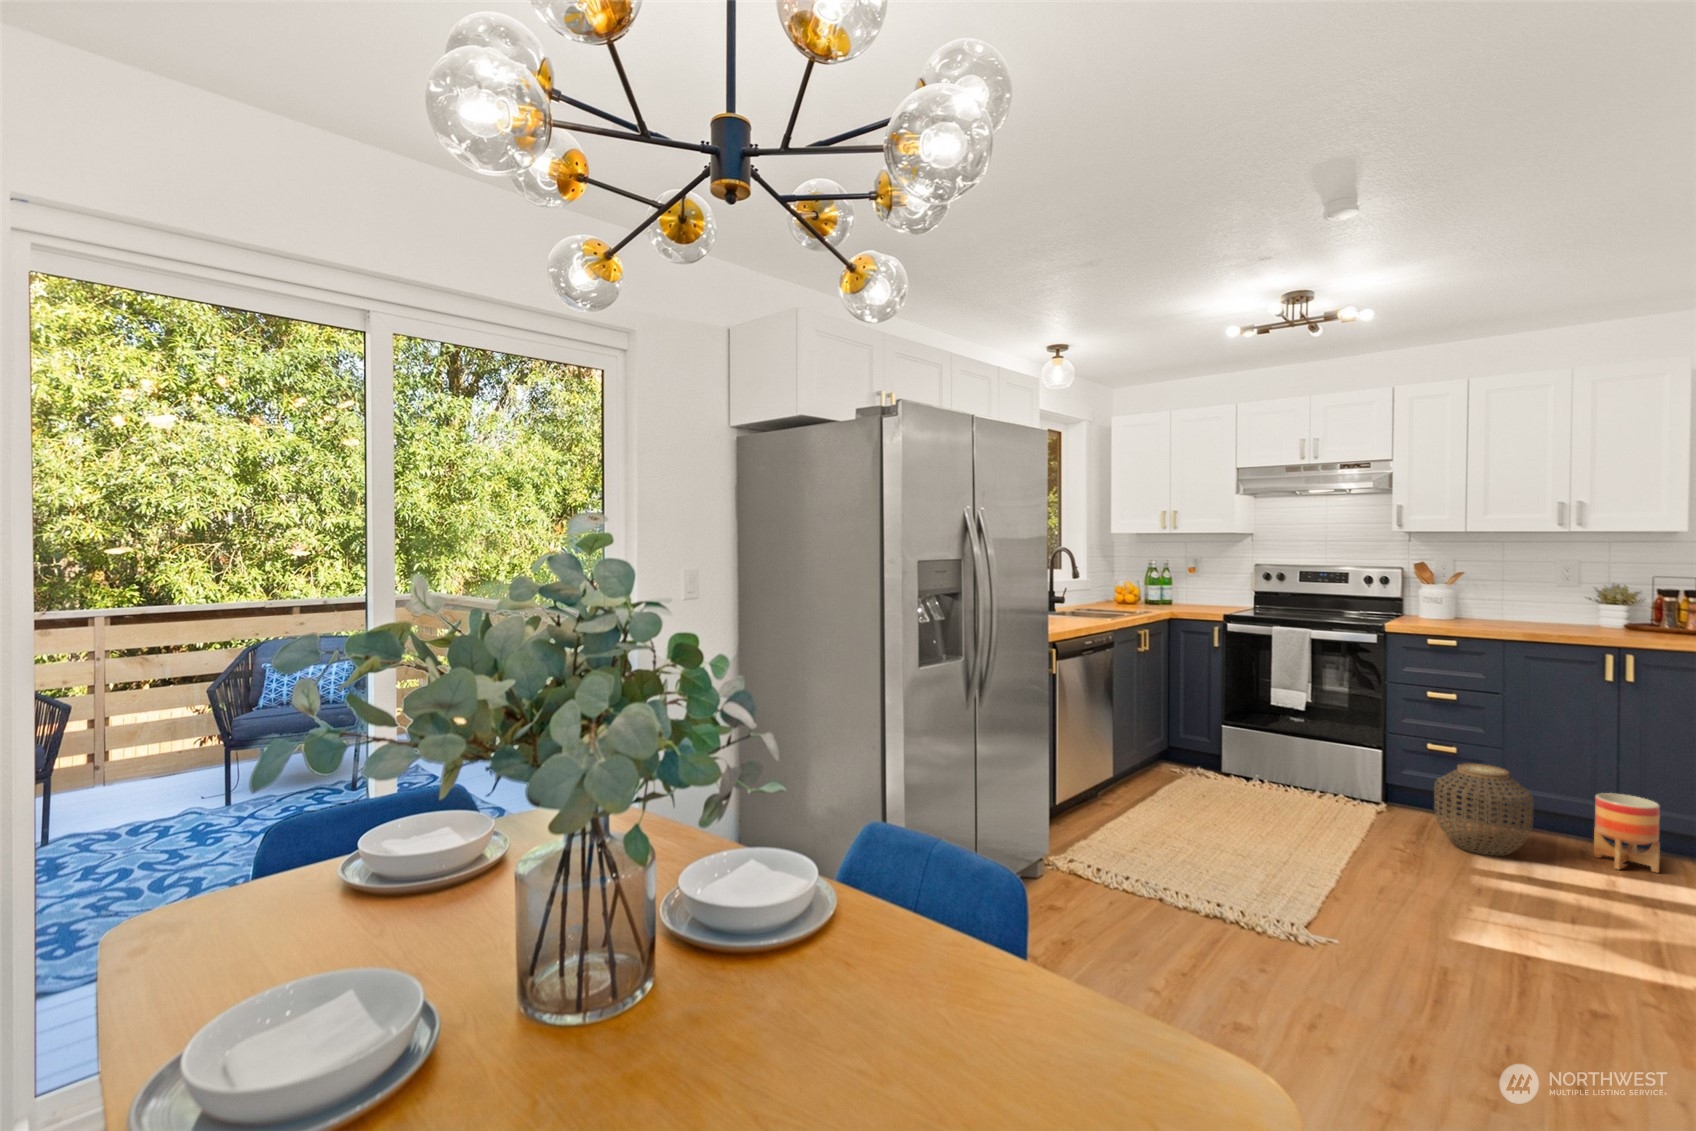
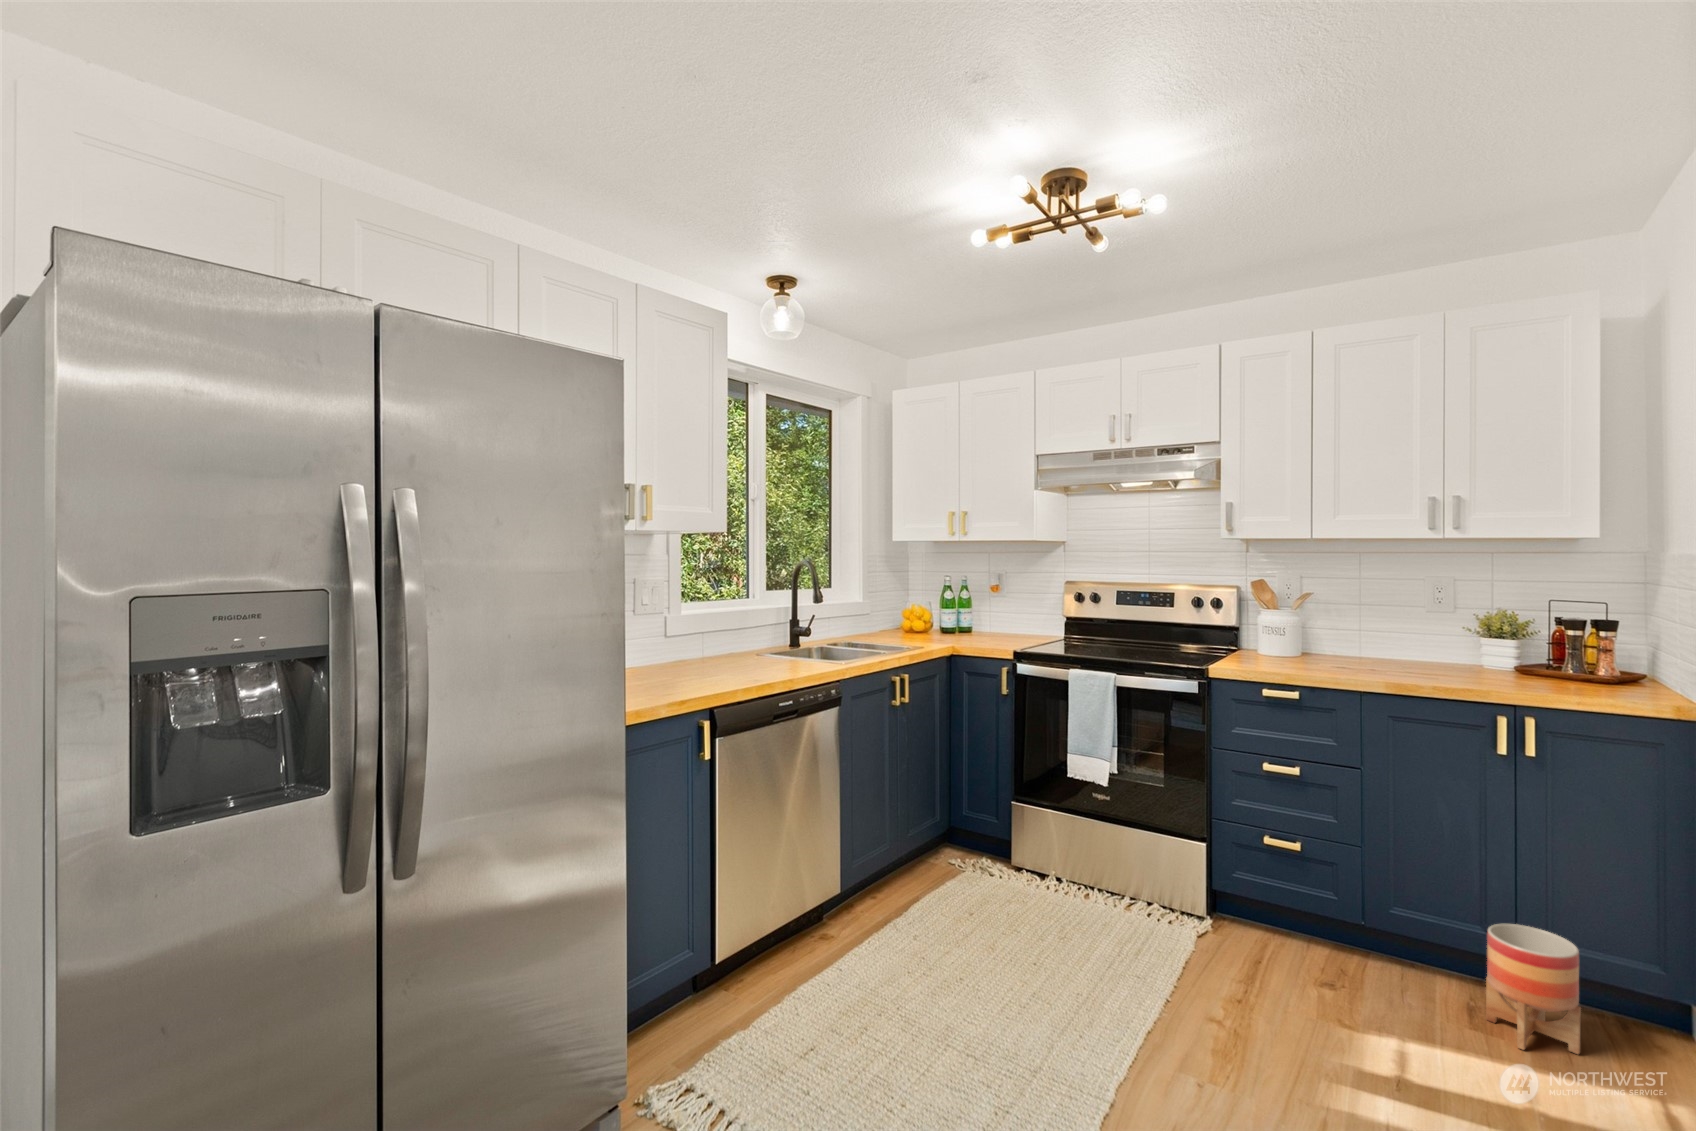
woven basket: present [1434,763,1534,856] -> none [1267,878,1402,1026]

